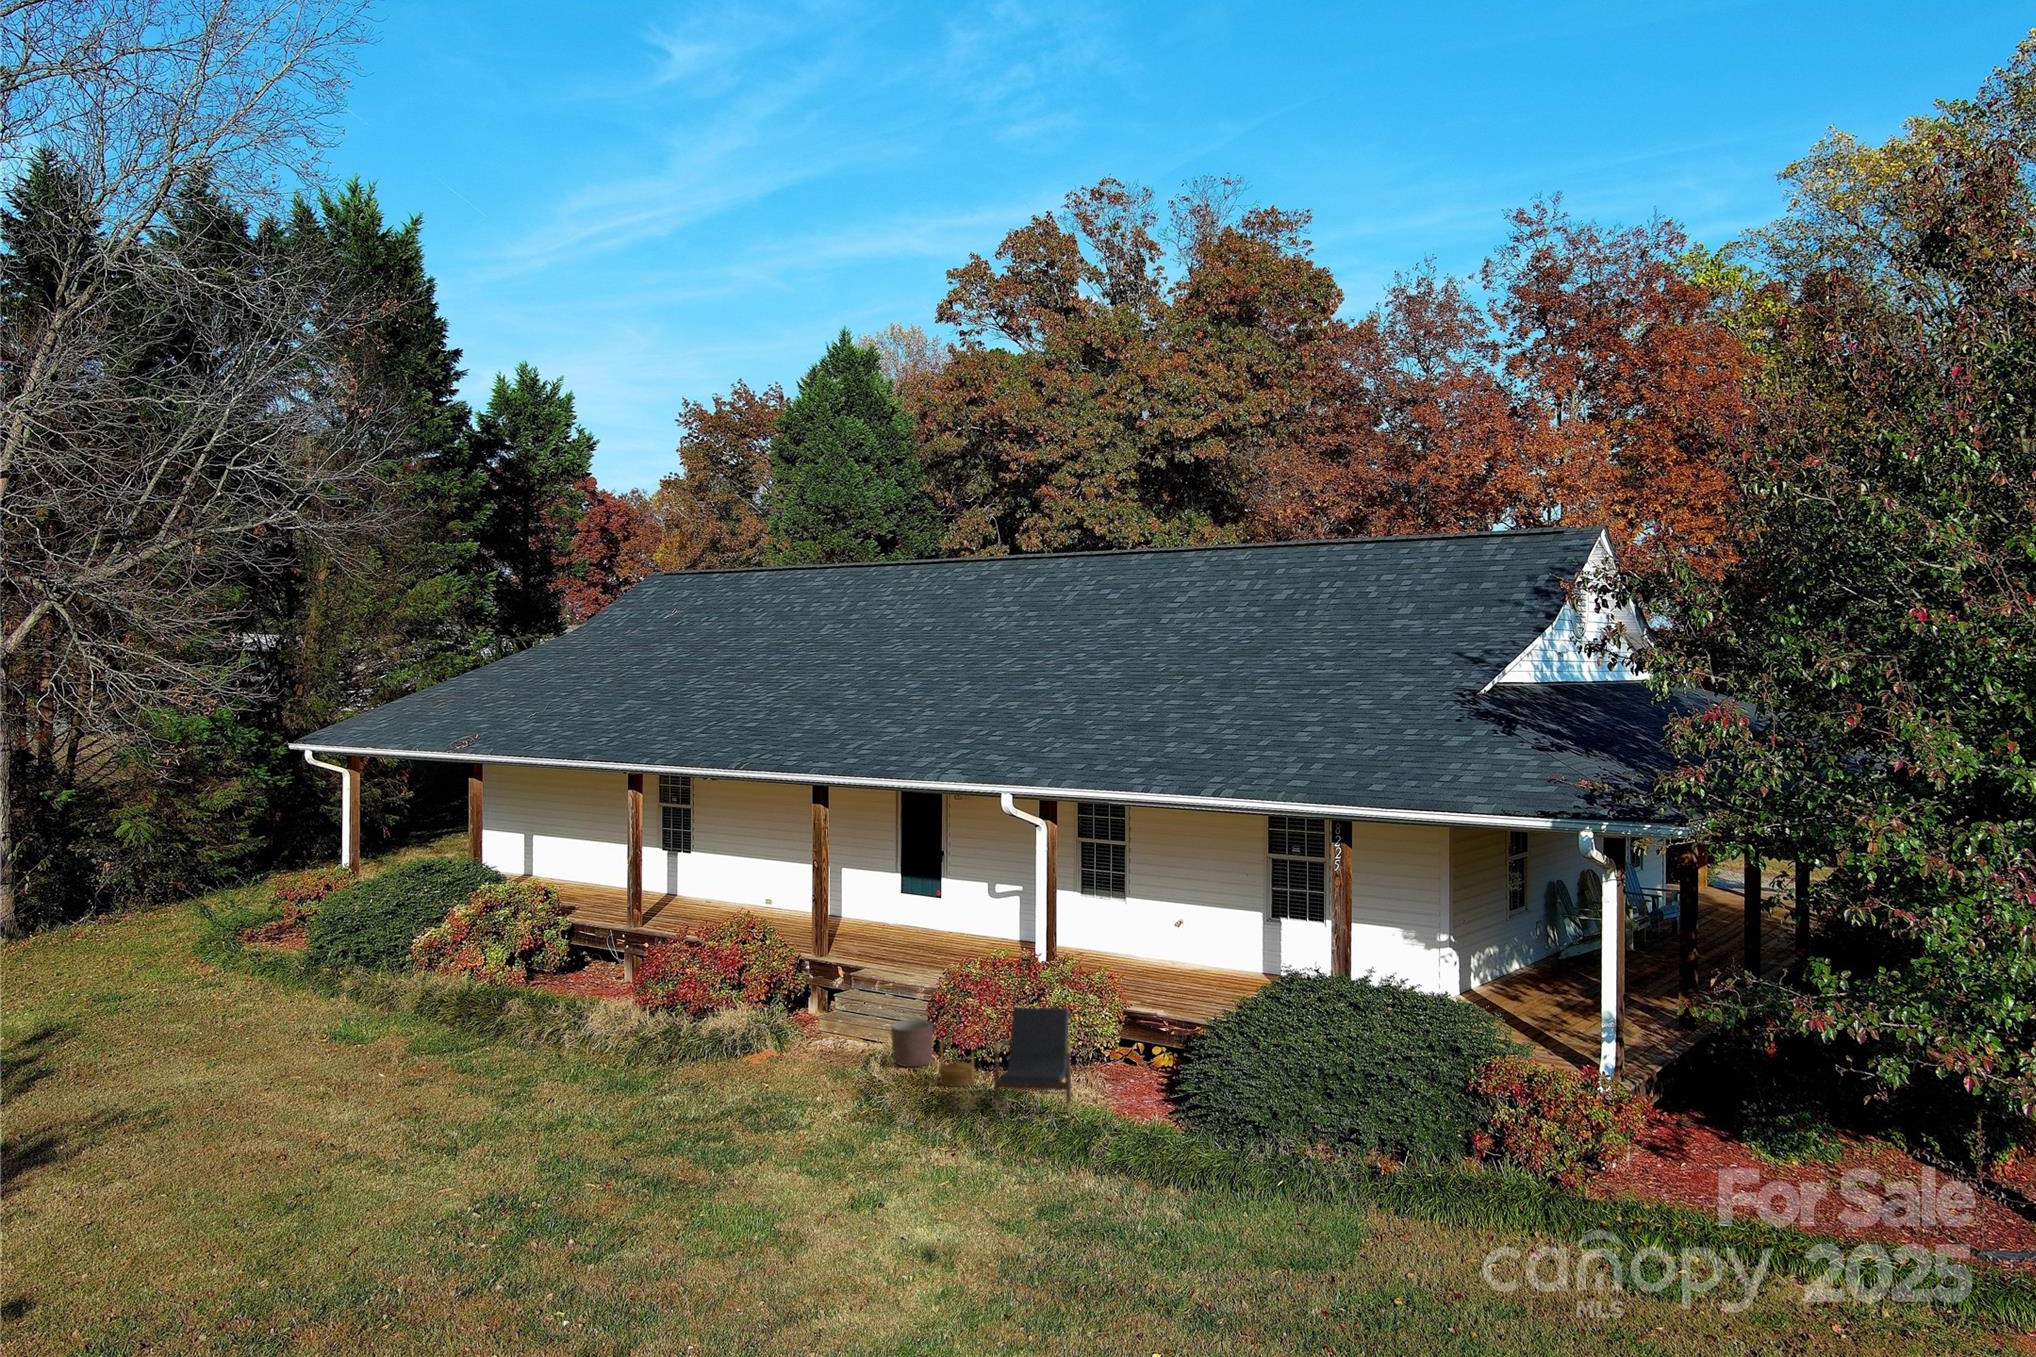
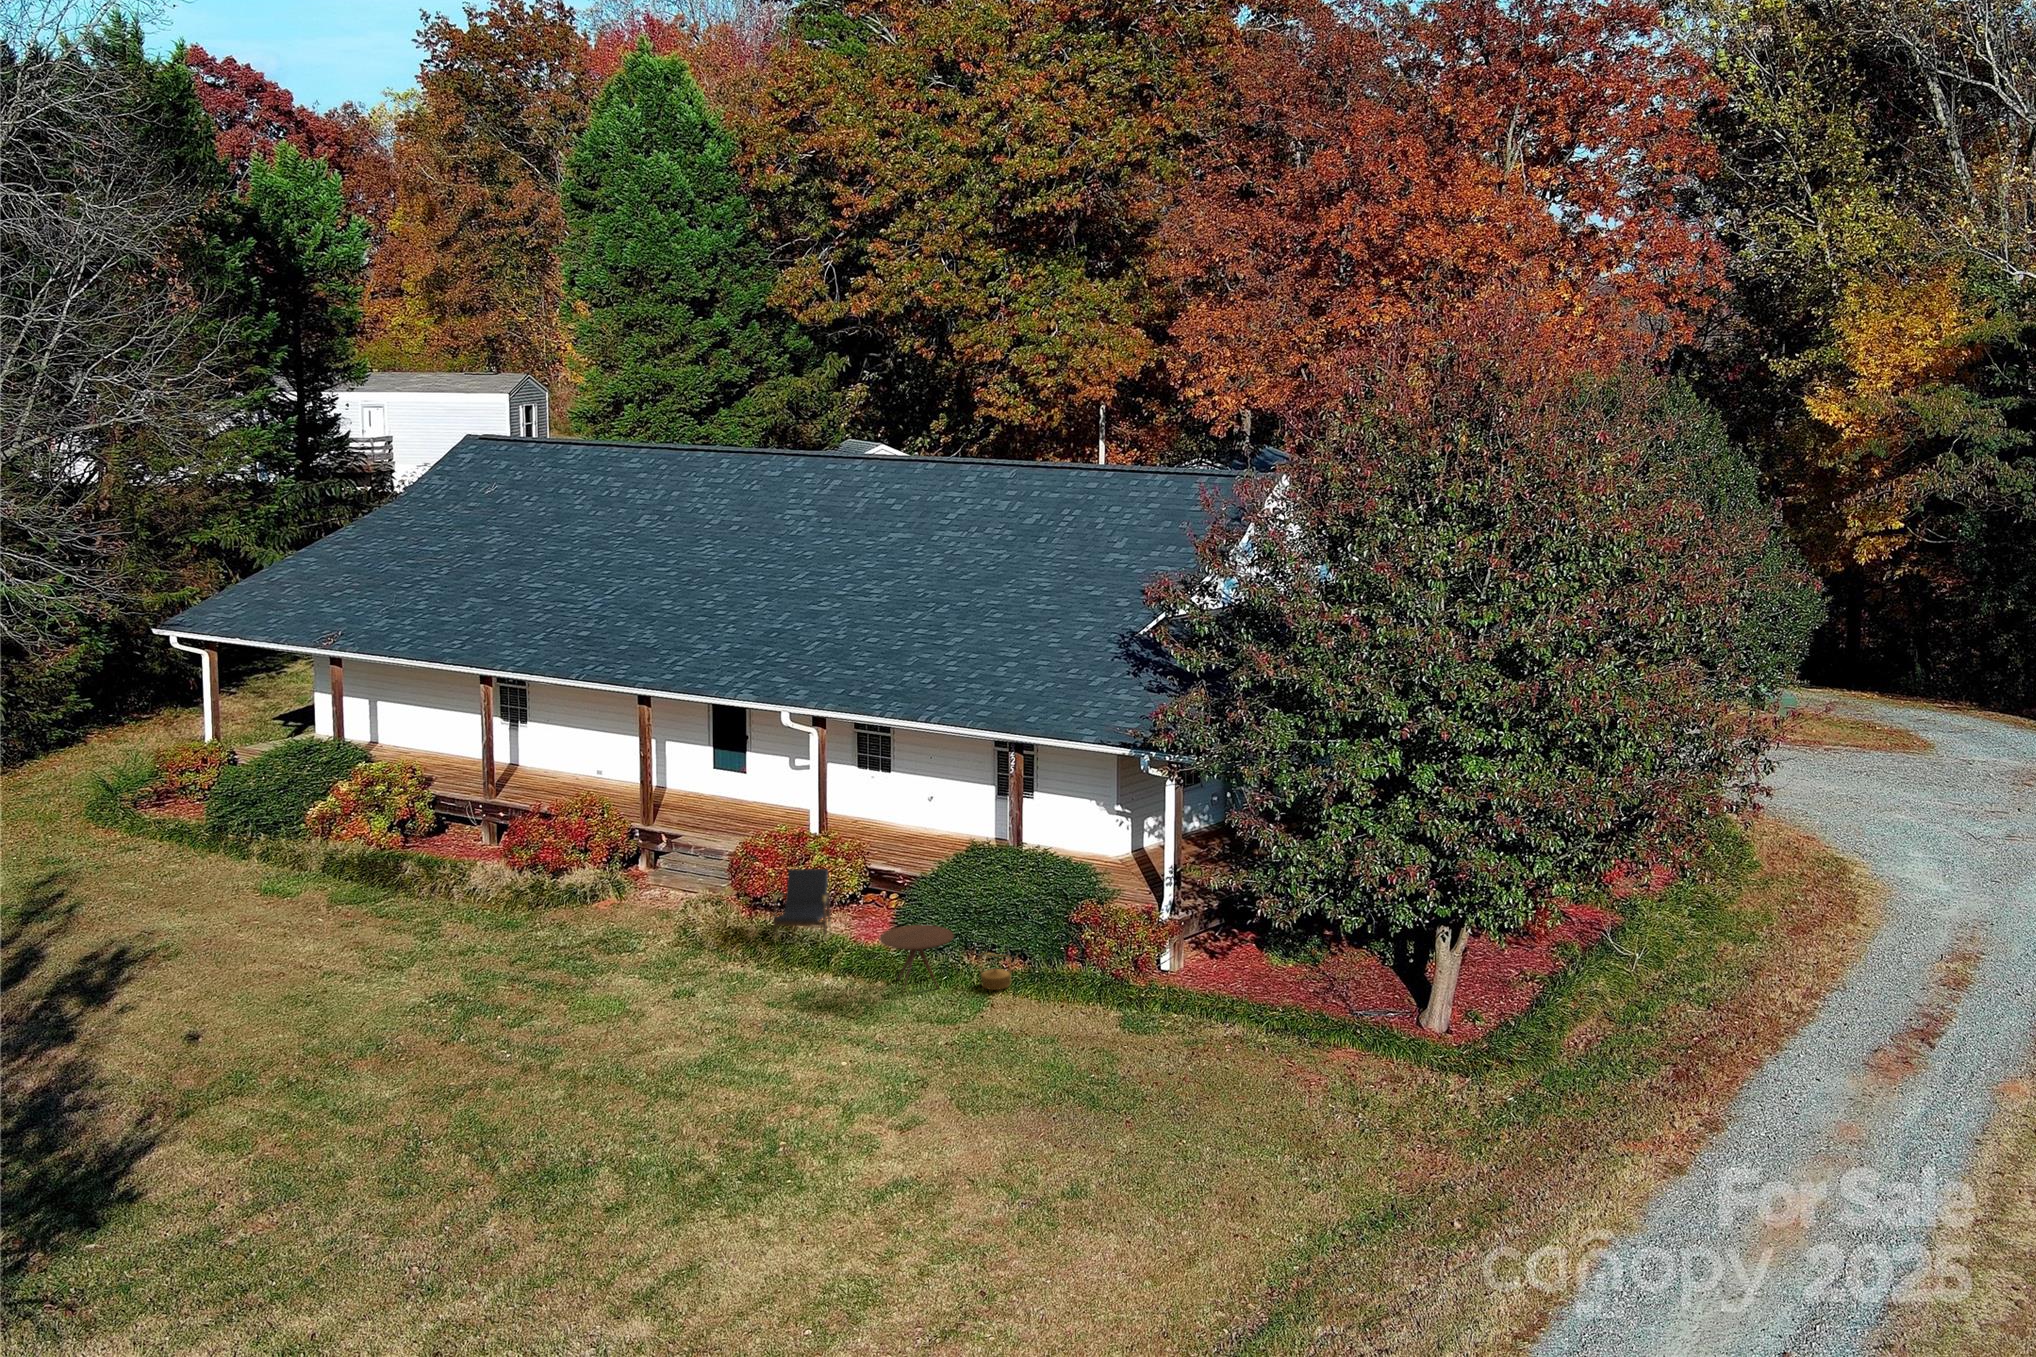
planter: present [891,1020,933,1067] -> none [703,875,734,910]
woven basket: present [939,1040,975,1087] -> present [981,953,1011,990]
round table: none [1174,1089,1292,1198] -> present [879,925,953,991]

